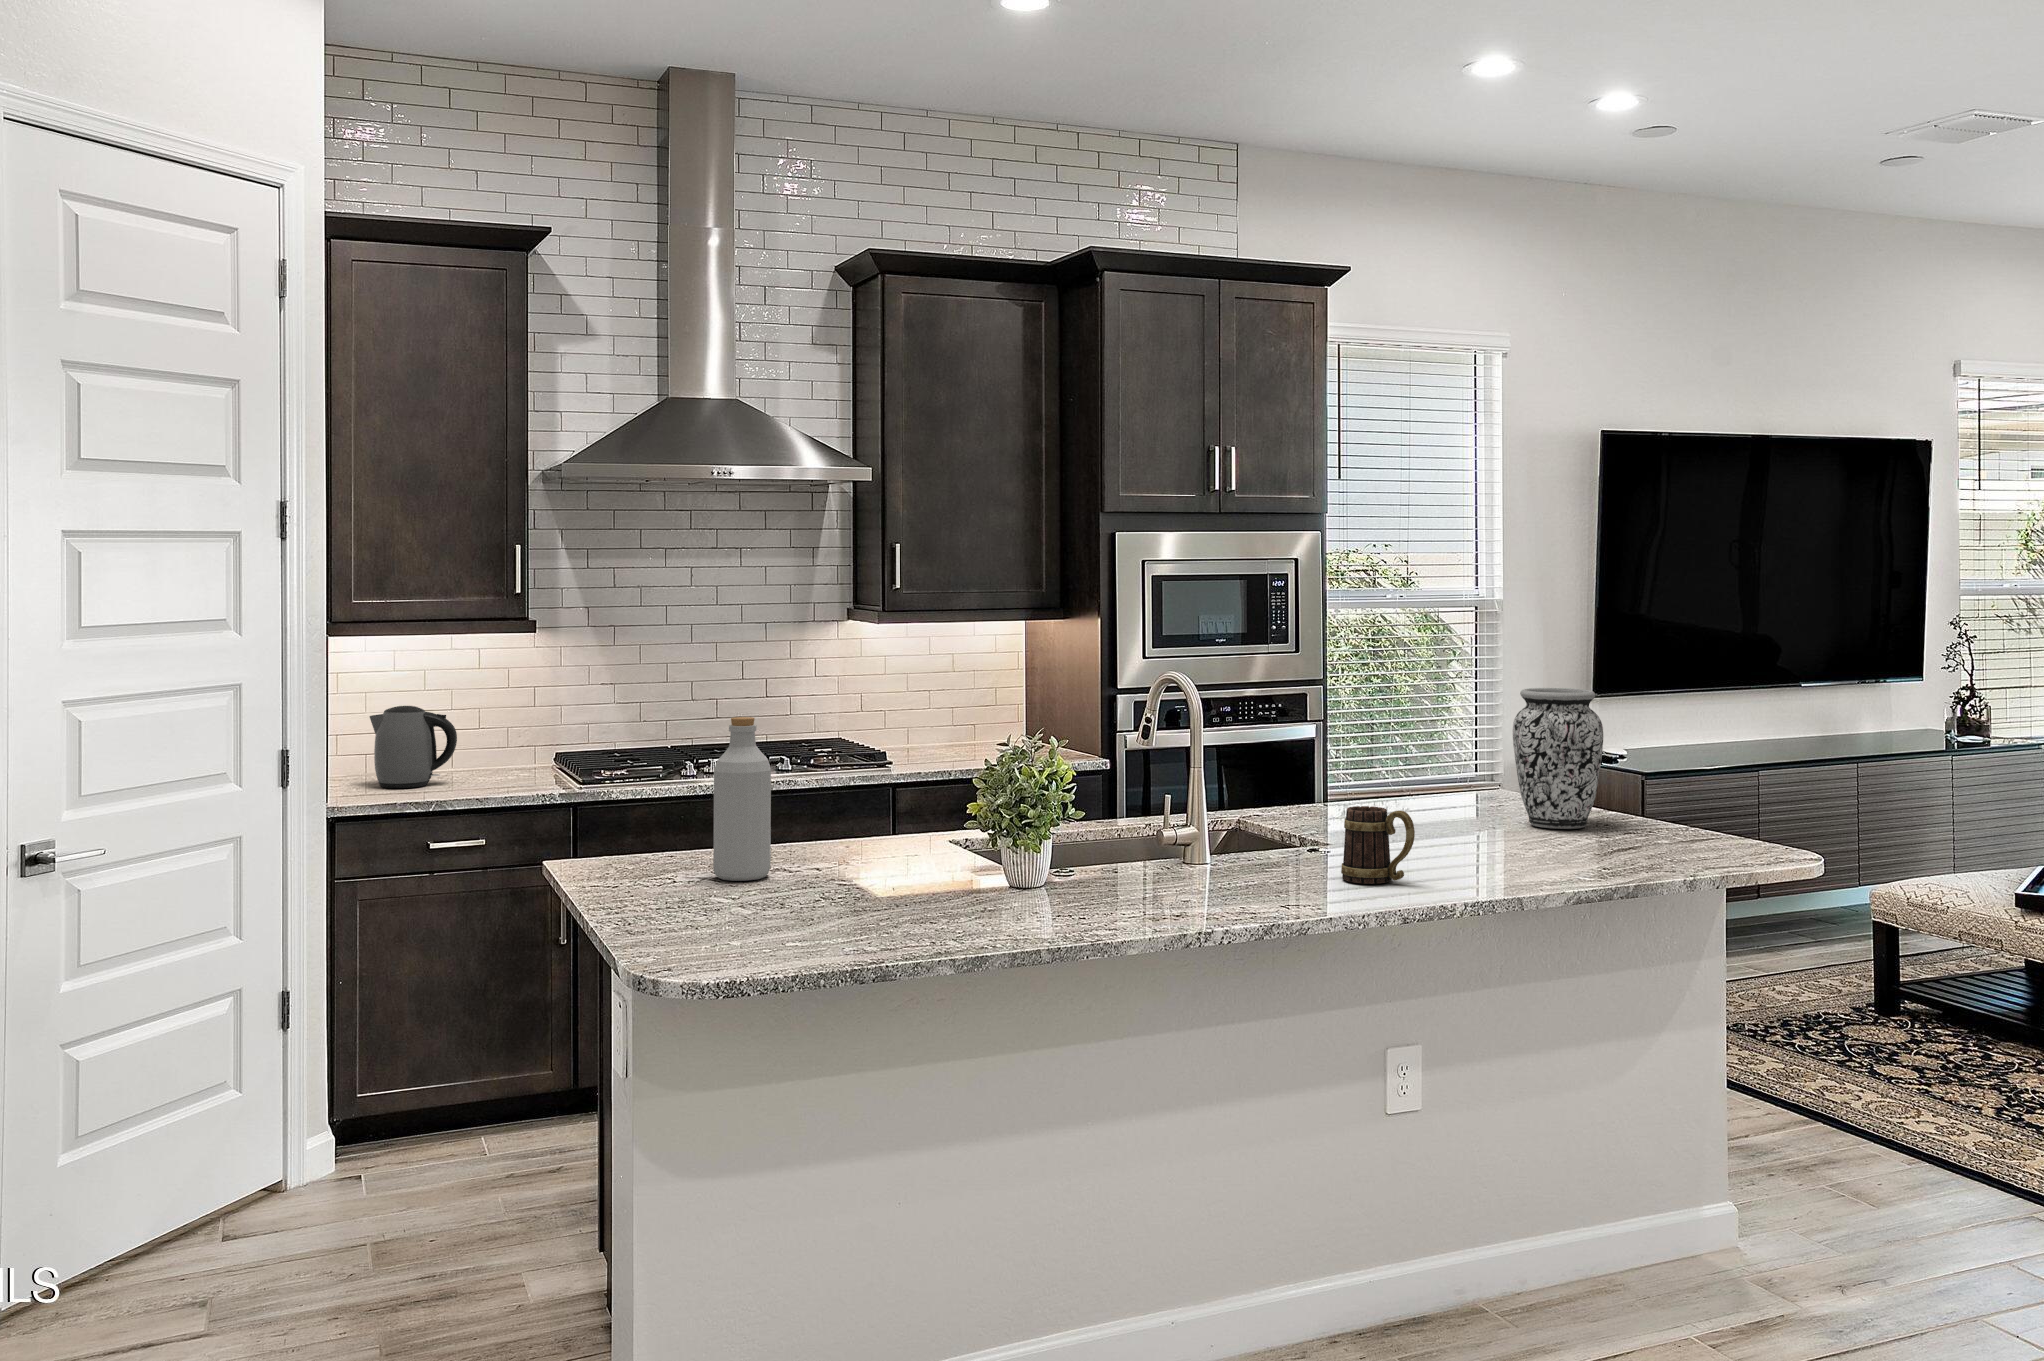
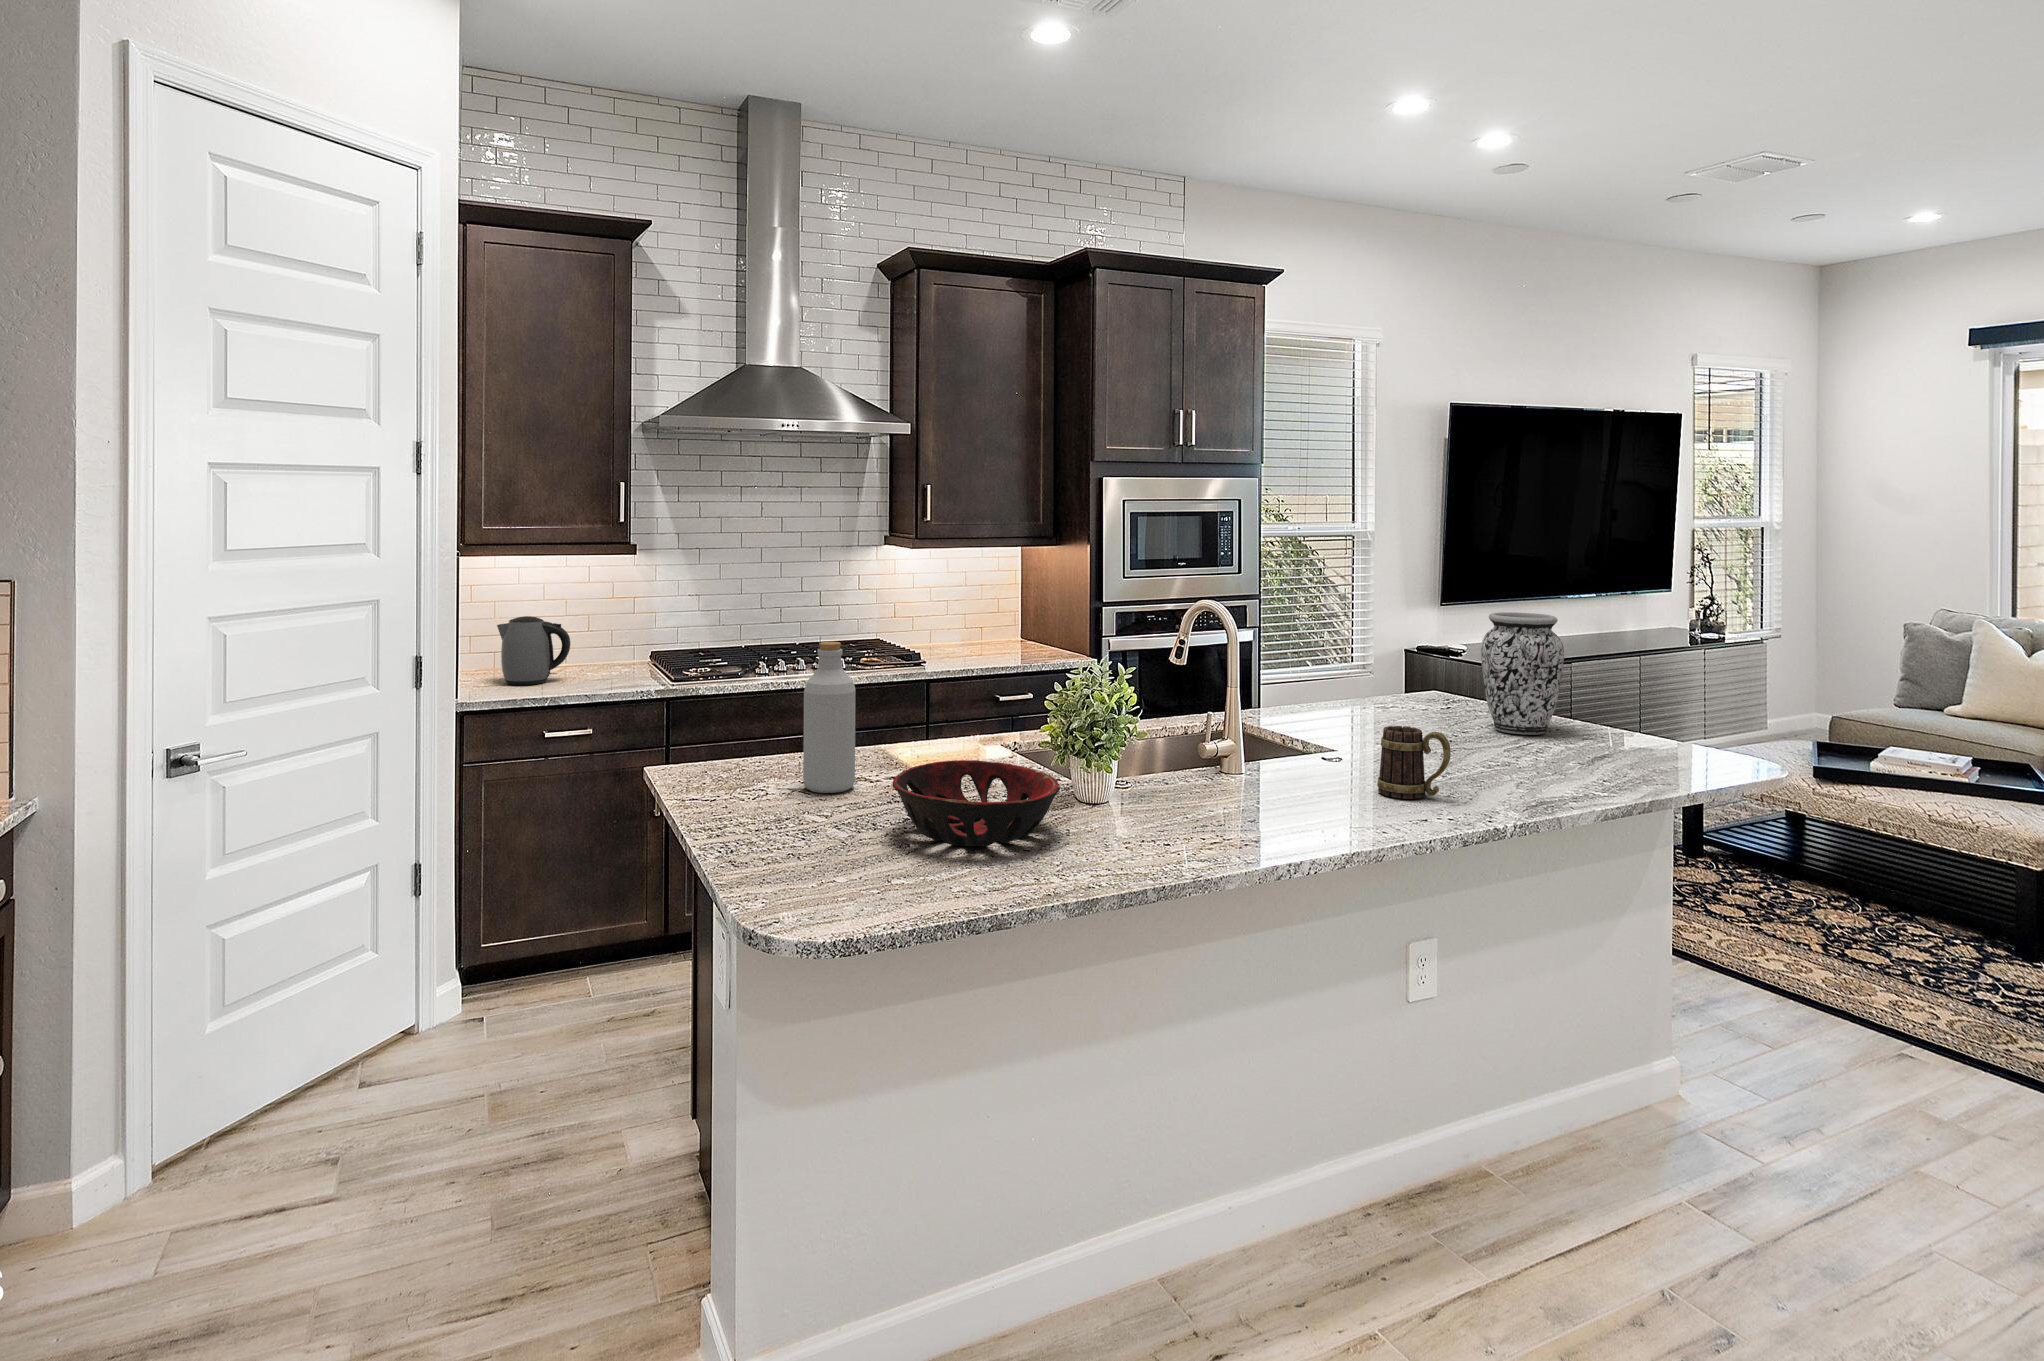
decorative bowl: none [798,840,974,921] -> present [892,760,1060,846]

